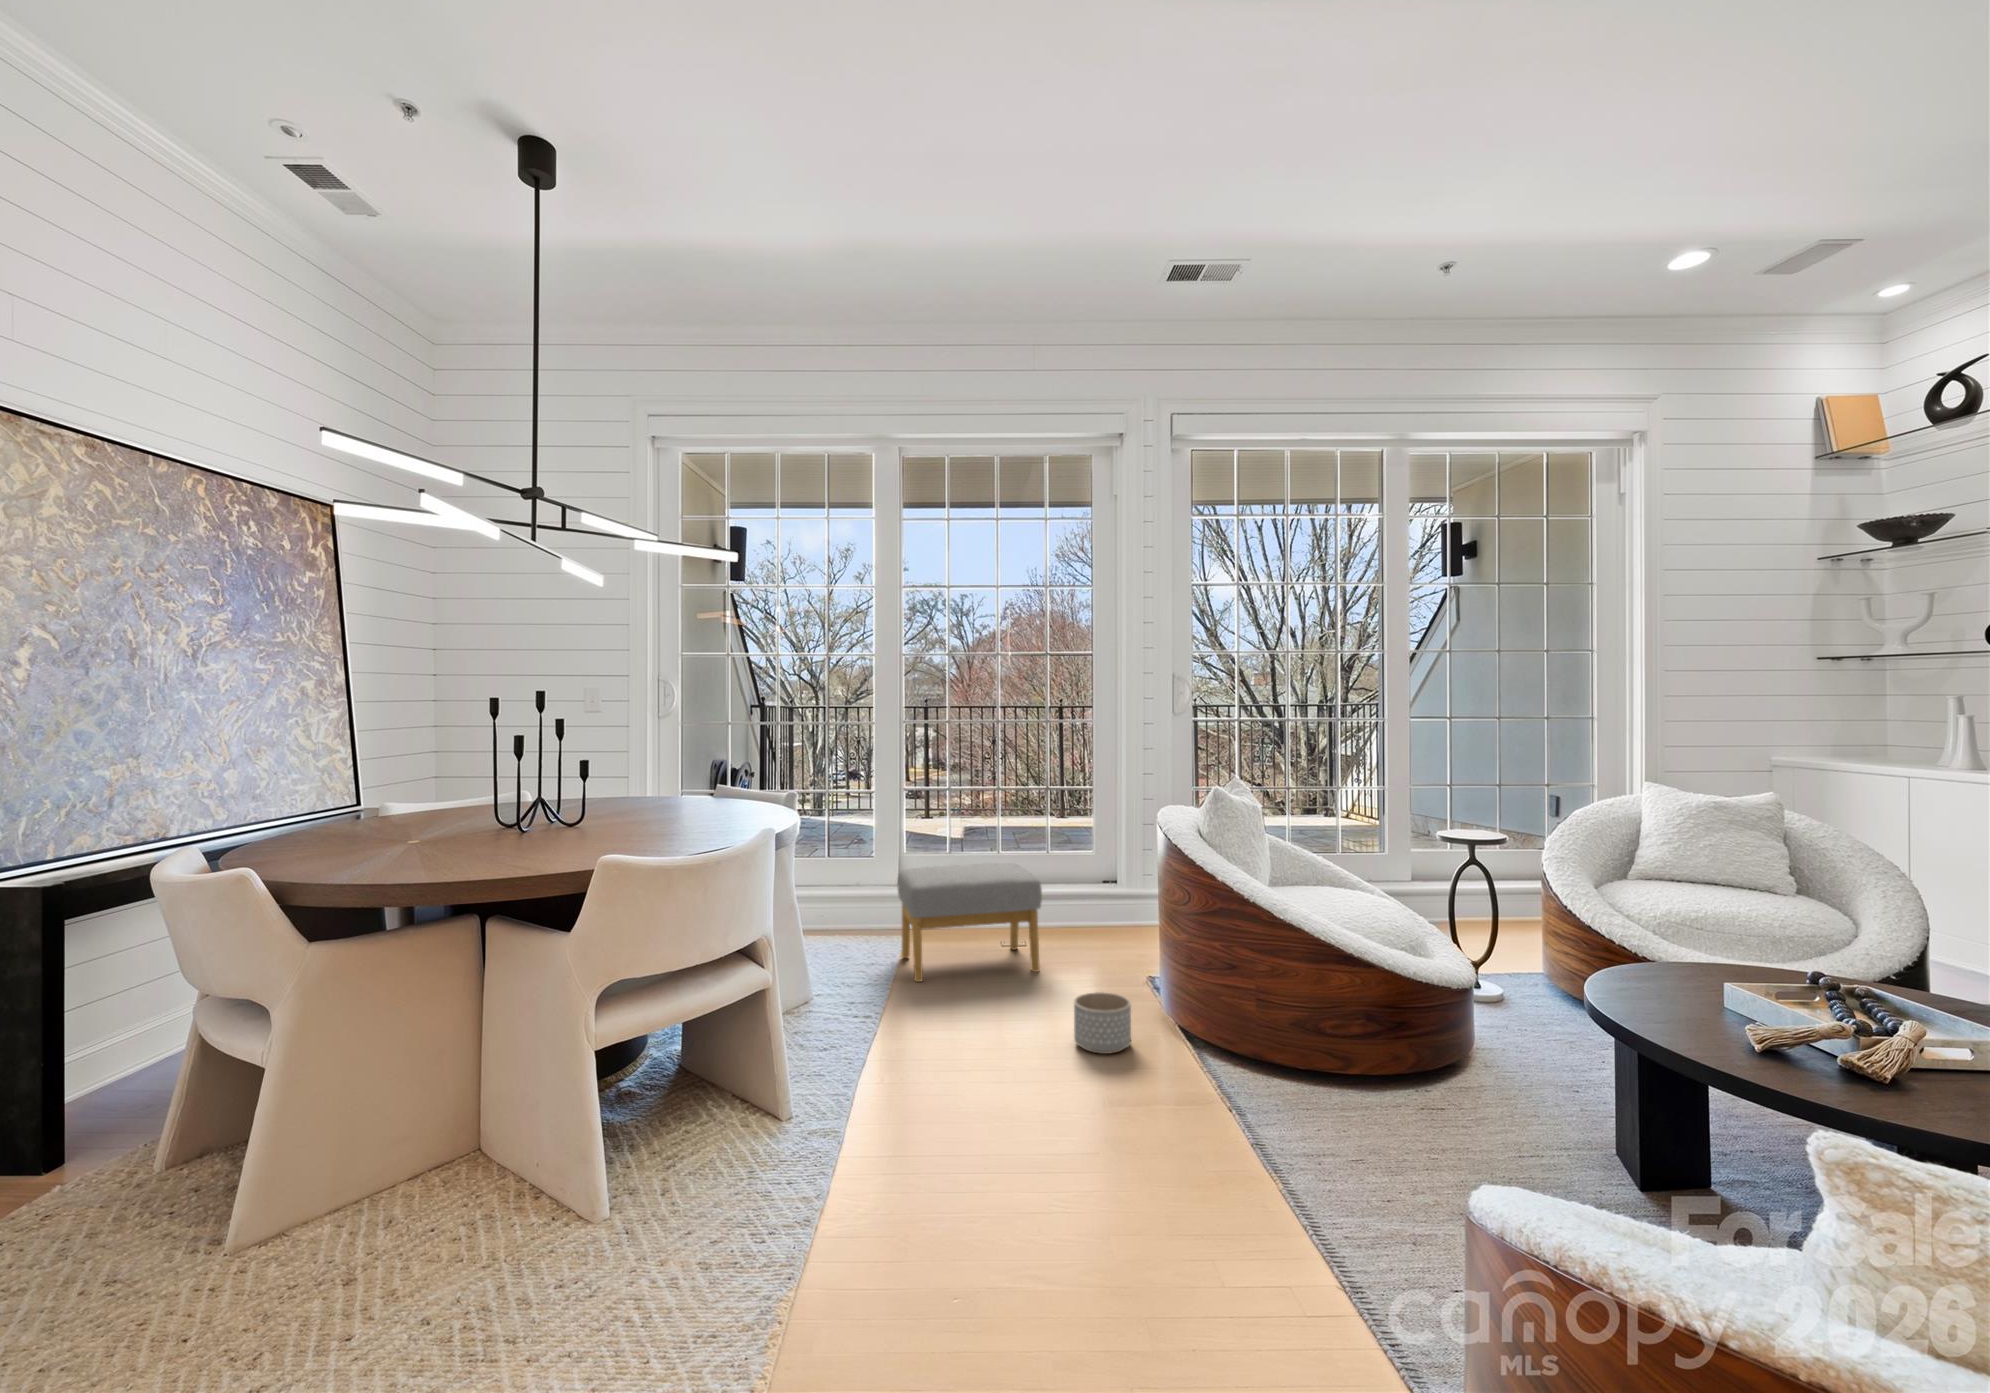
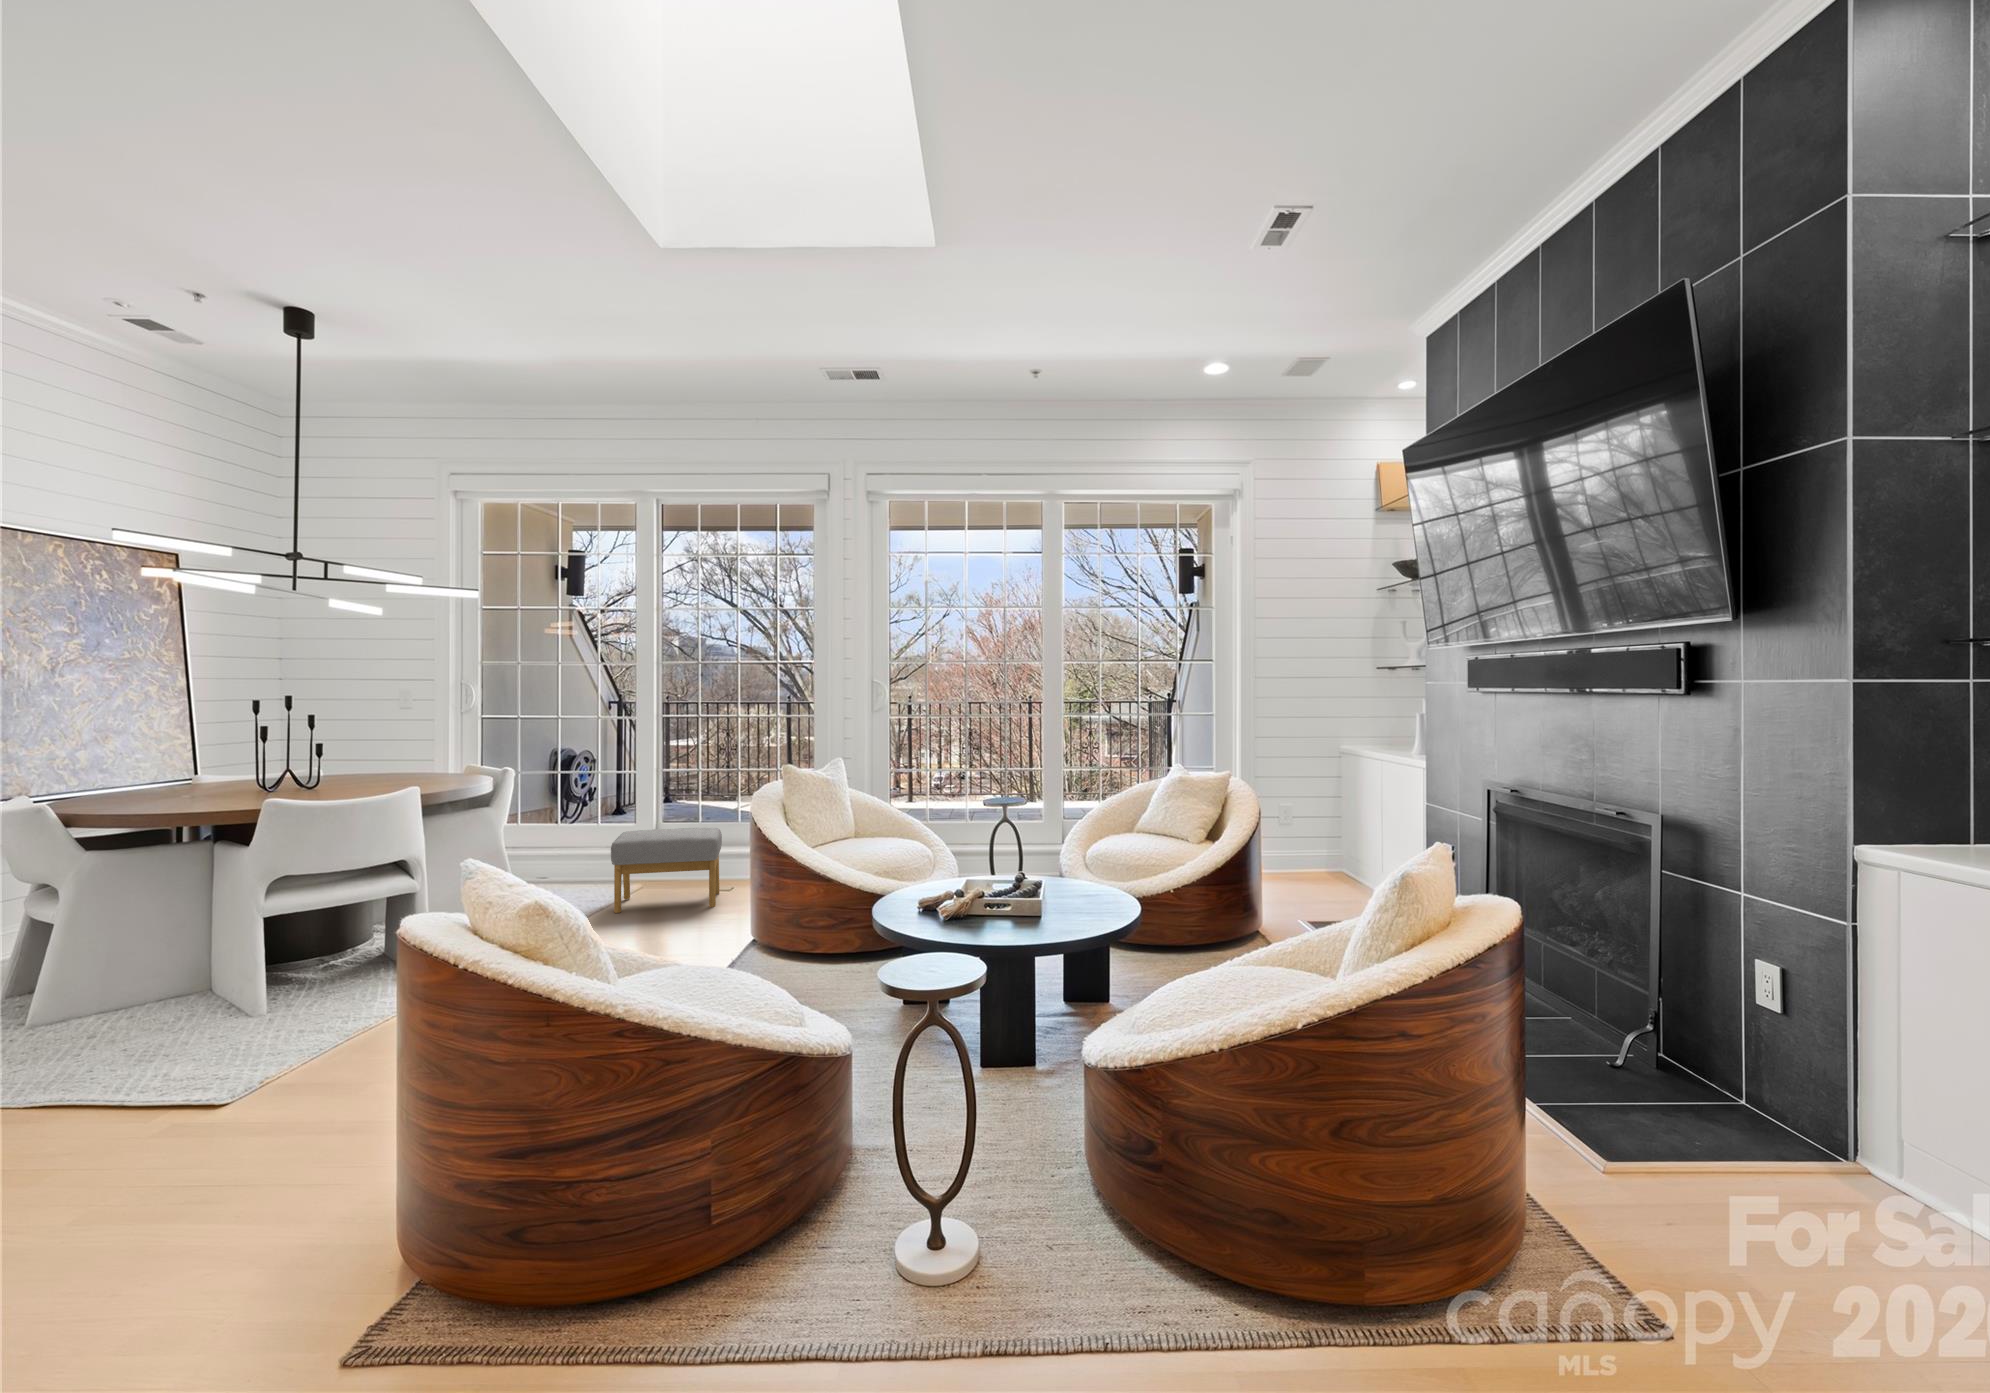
planter: present [1074,992,1131,1054] -> none [672,911,713,950]

